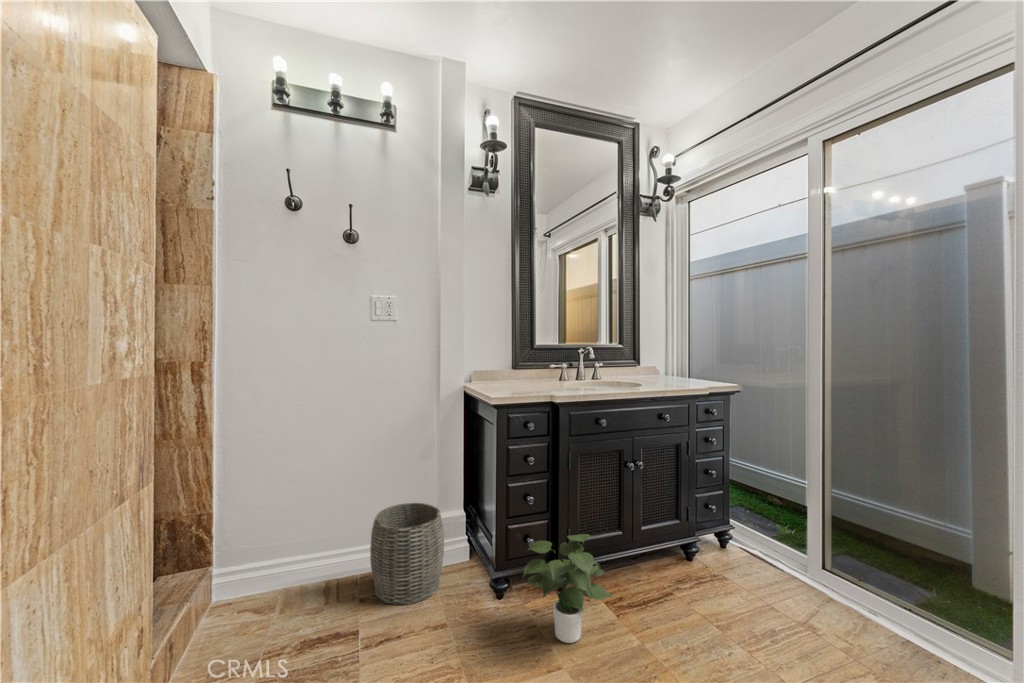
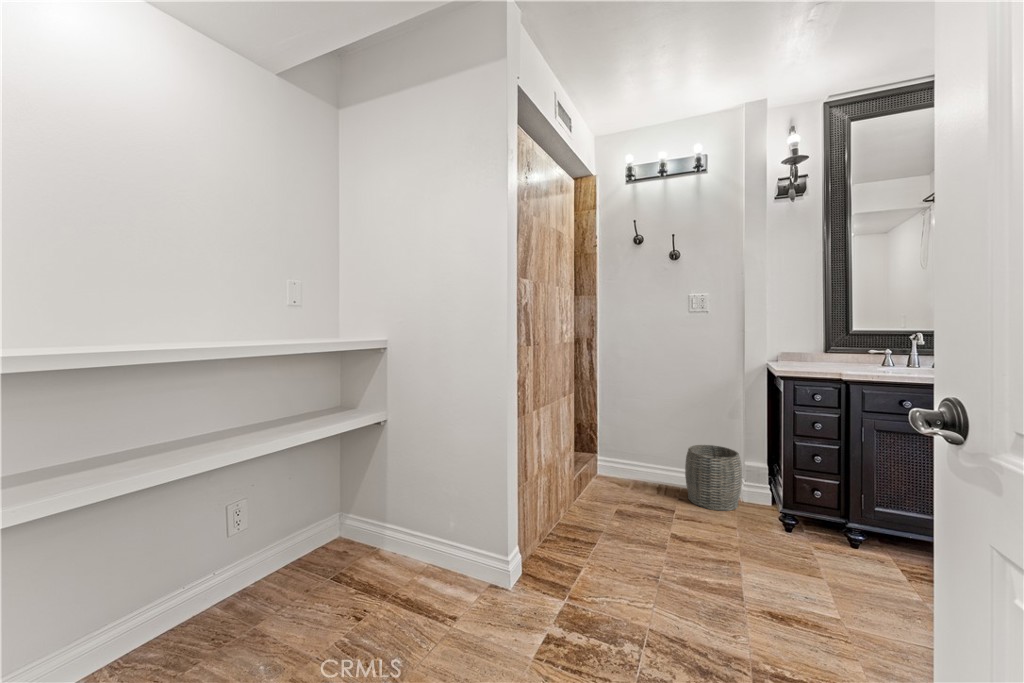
potted plant: present [523,534,614,643] -> none [795,488,890,570]

